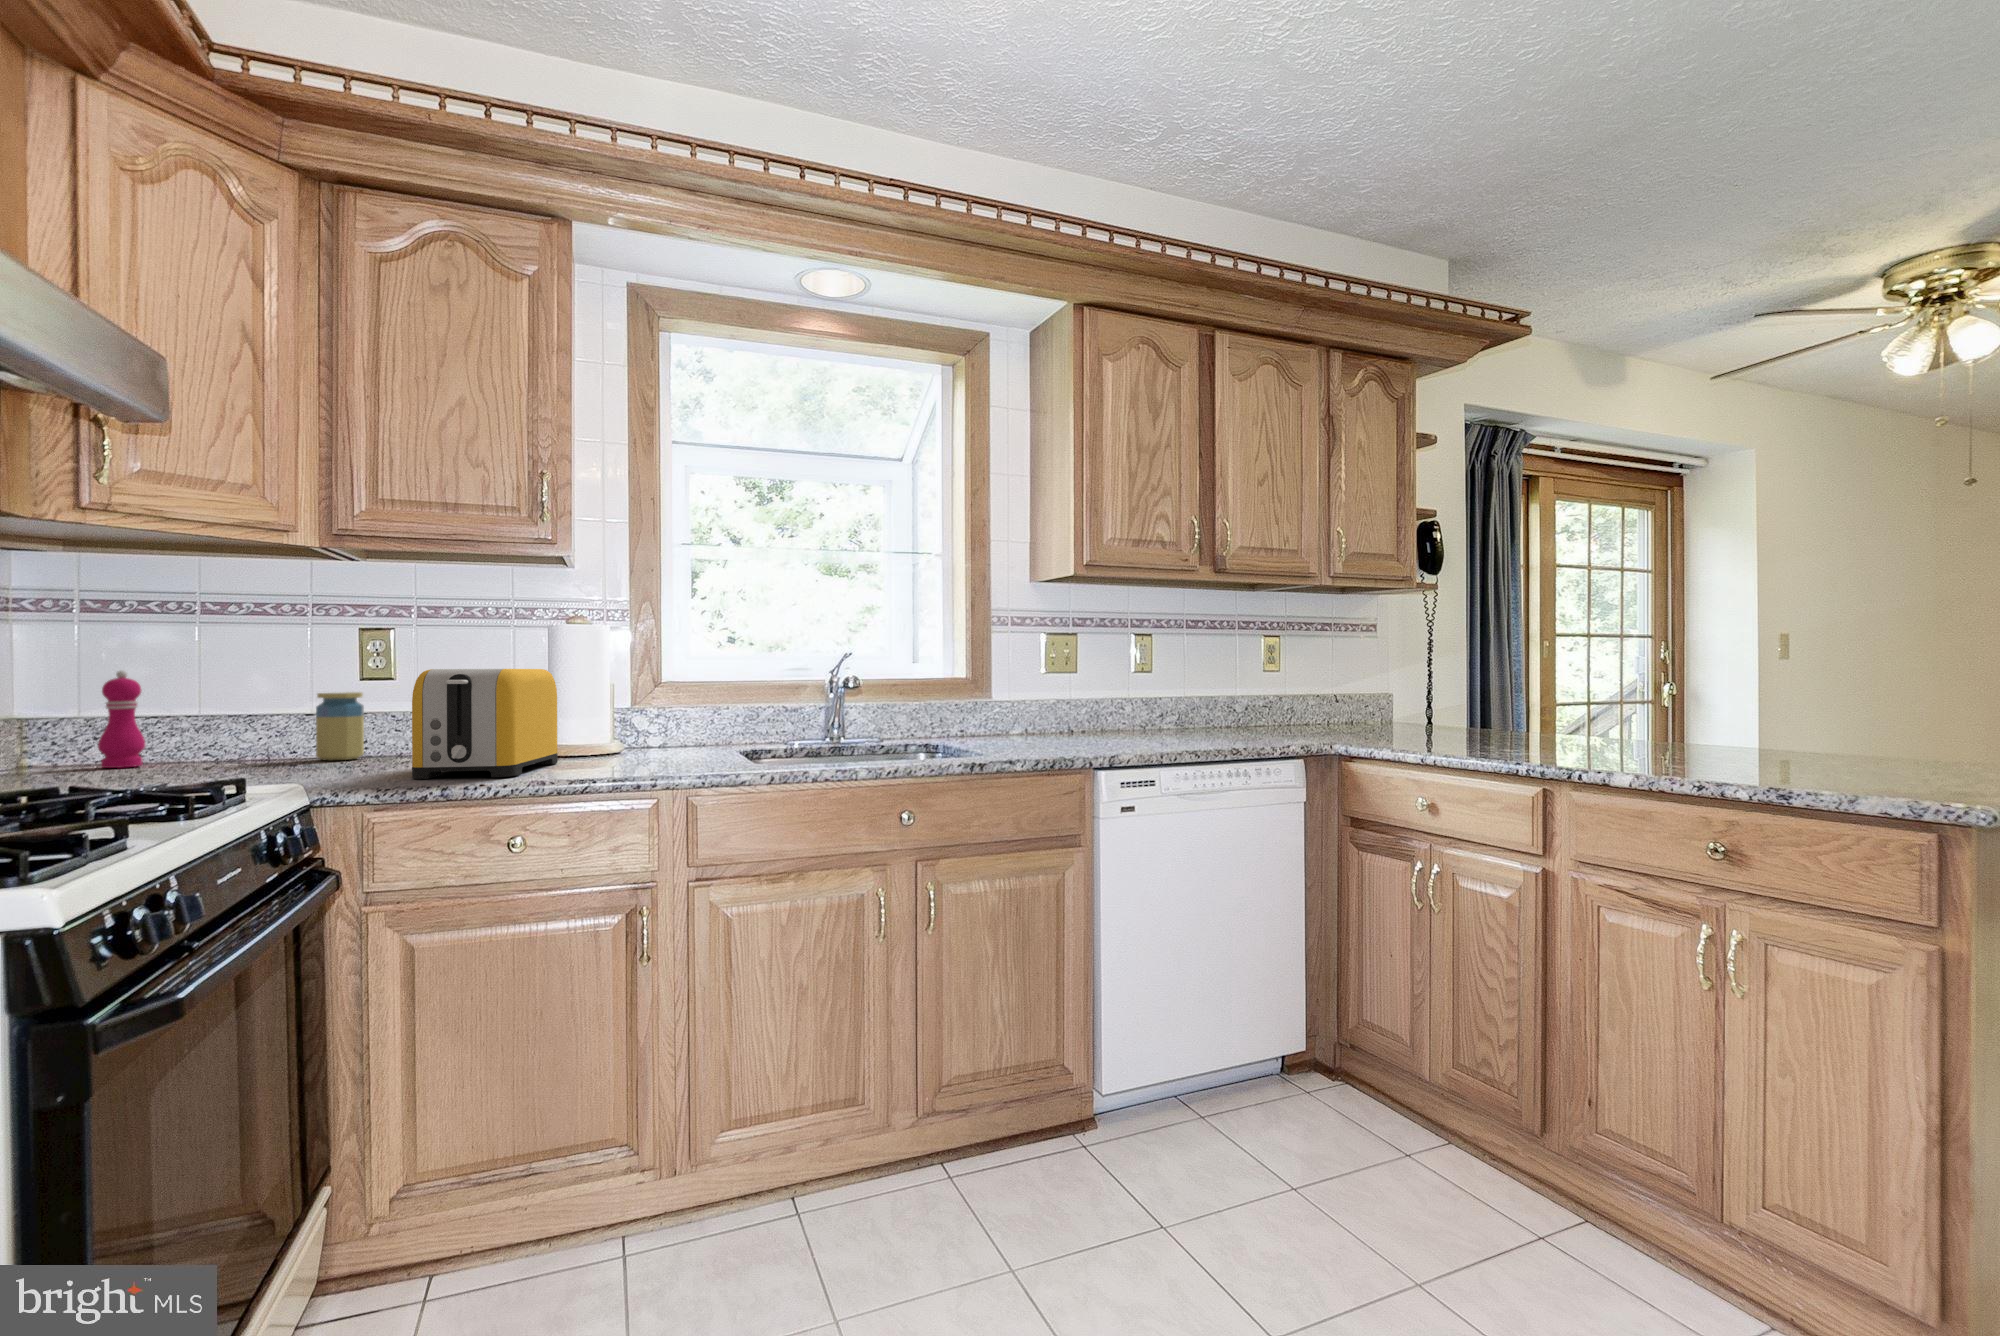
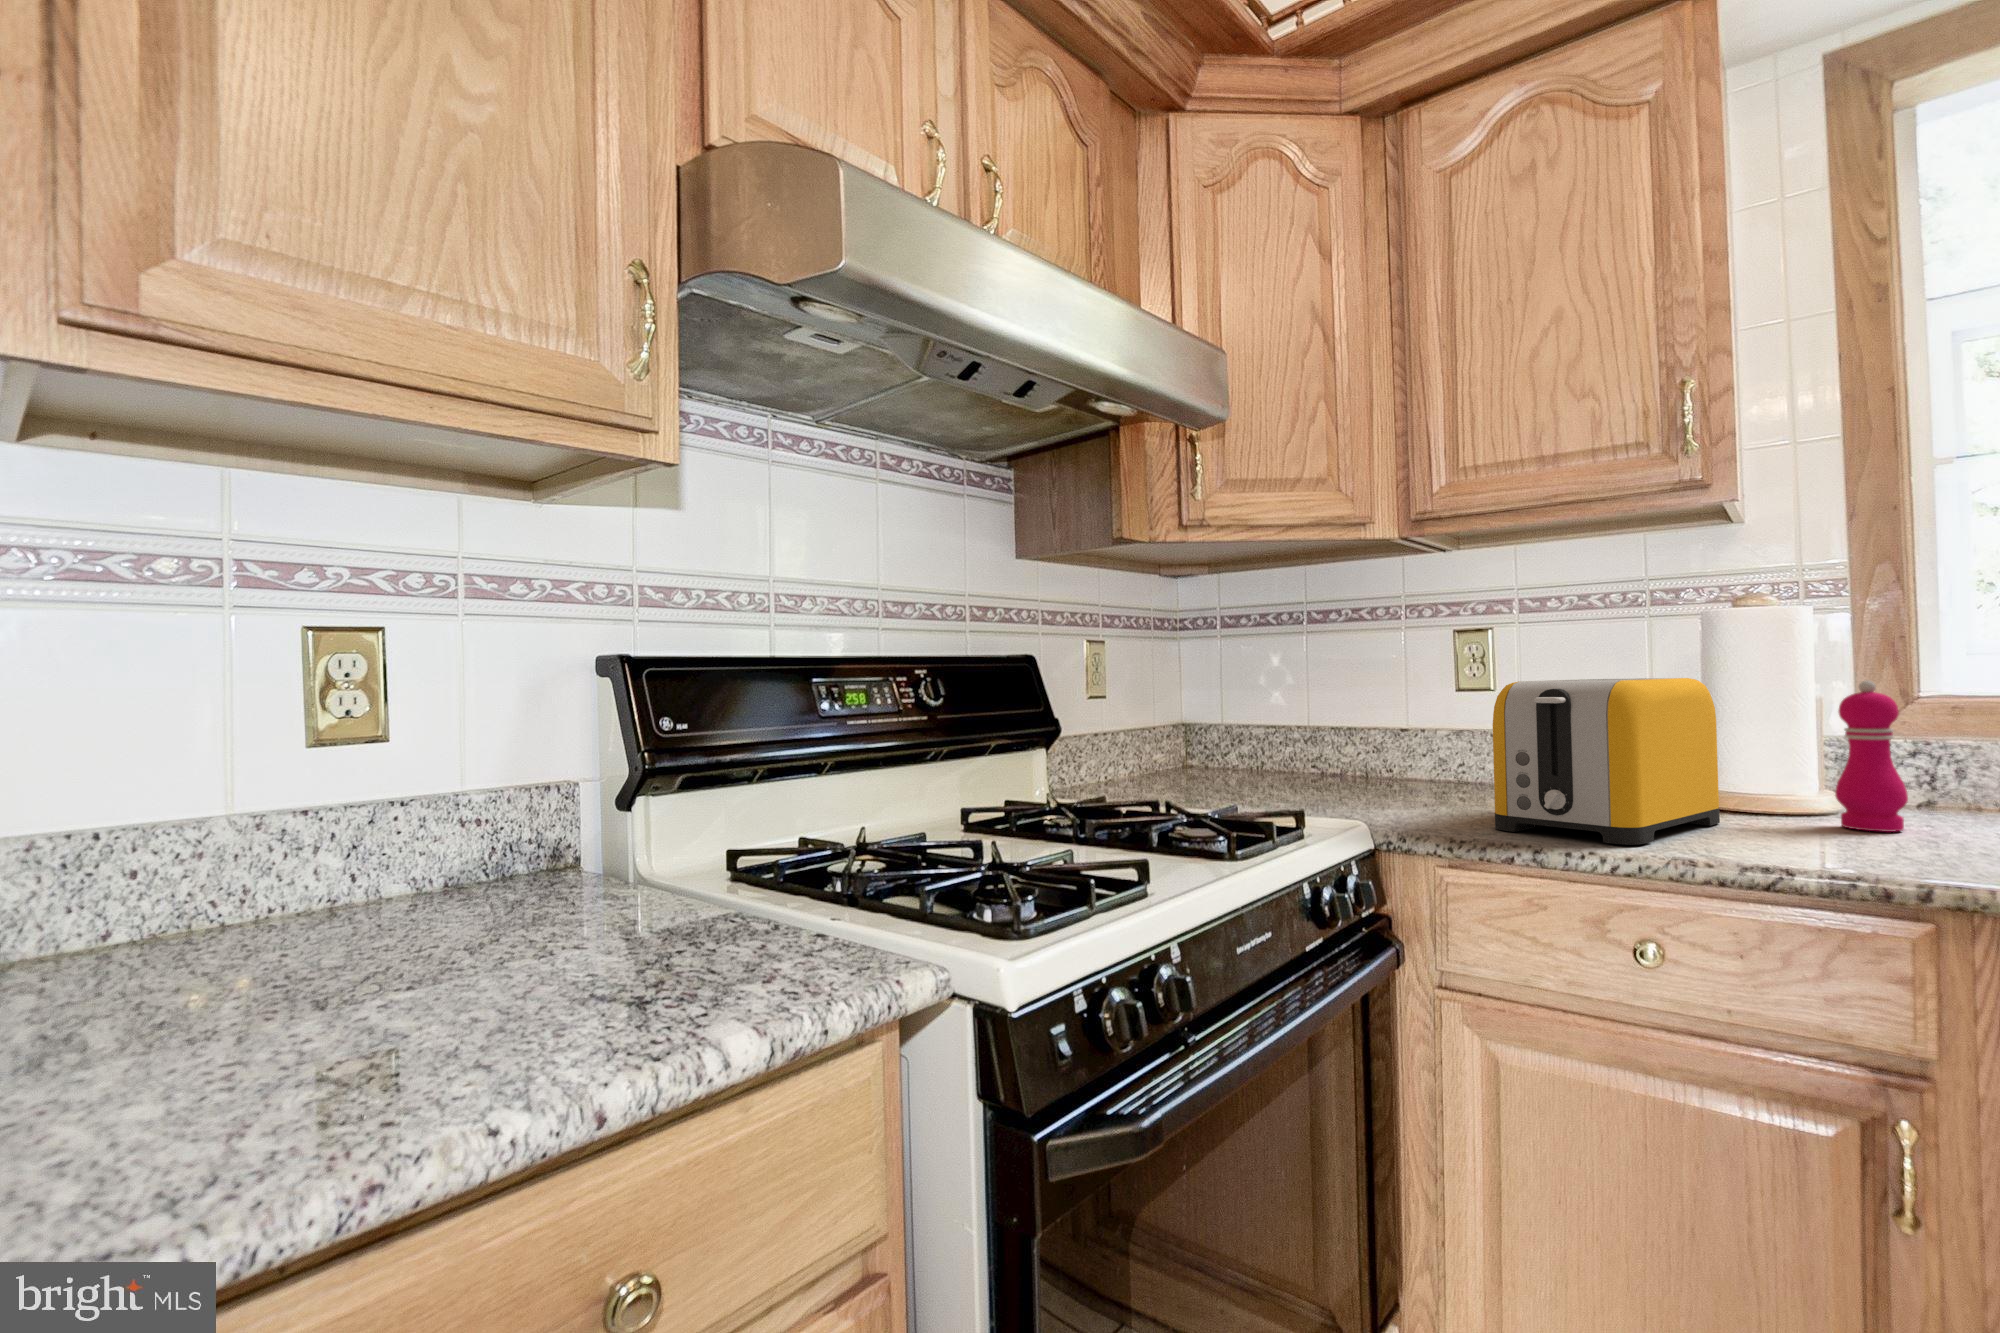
pepper mill: present [98,670,145,768] -> present [1835,680,1908,832]
jar: present [316,692,364,760] -> none [1408,706,1460,785]

